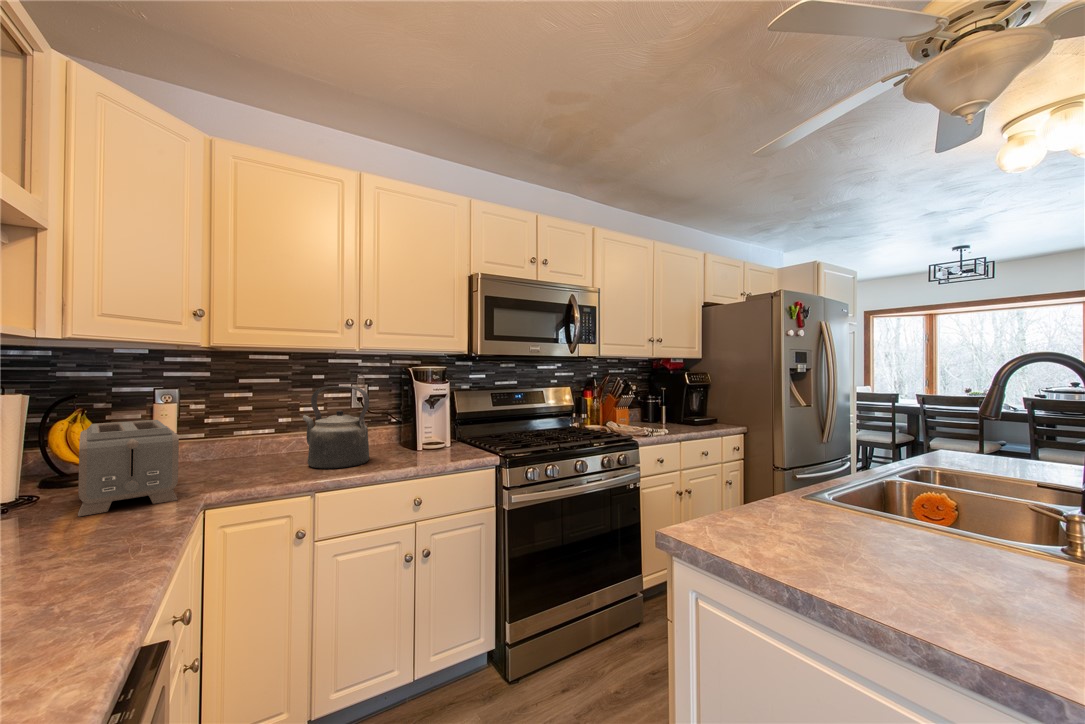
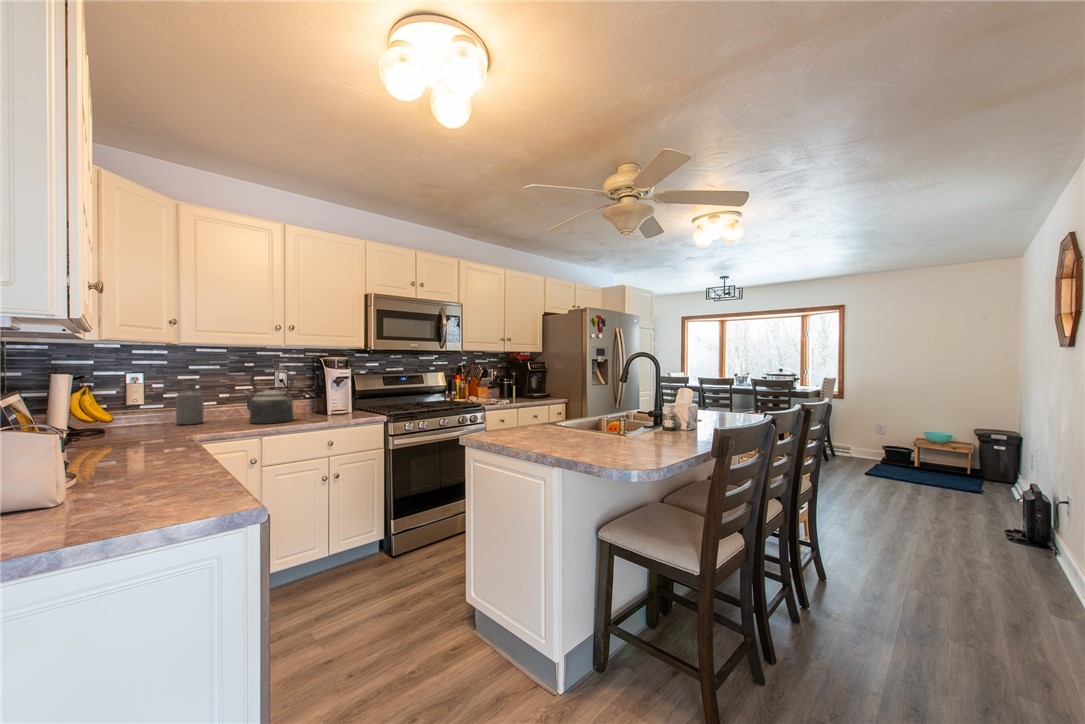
bottle: none [215,402,252,465] -> present [176,382,204,425]
toaster: present [78,420,179,516] -> none [94,392,173,445]

